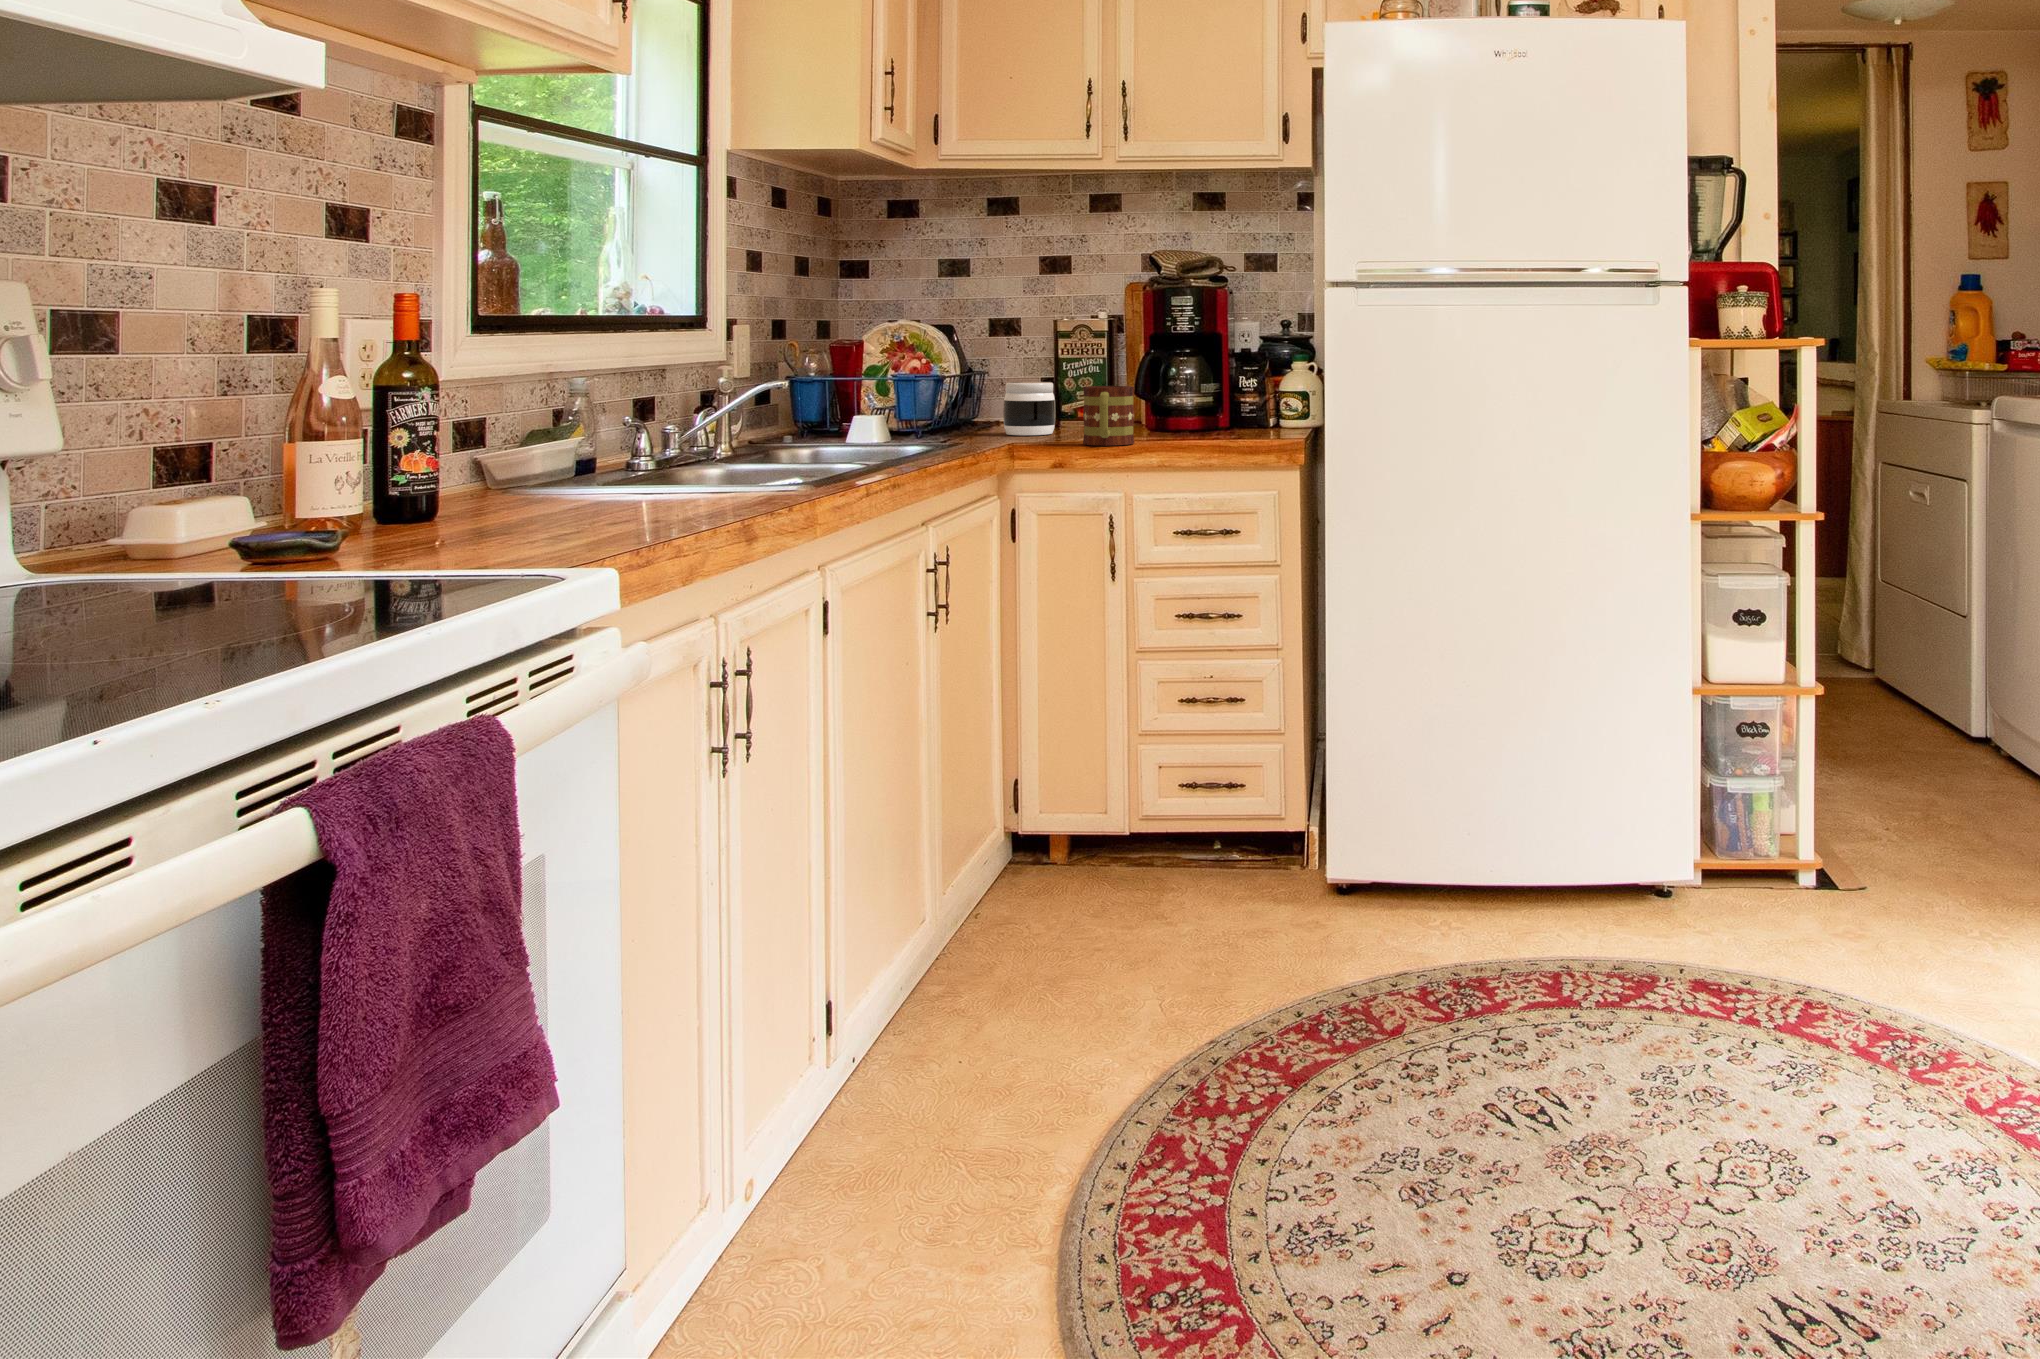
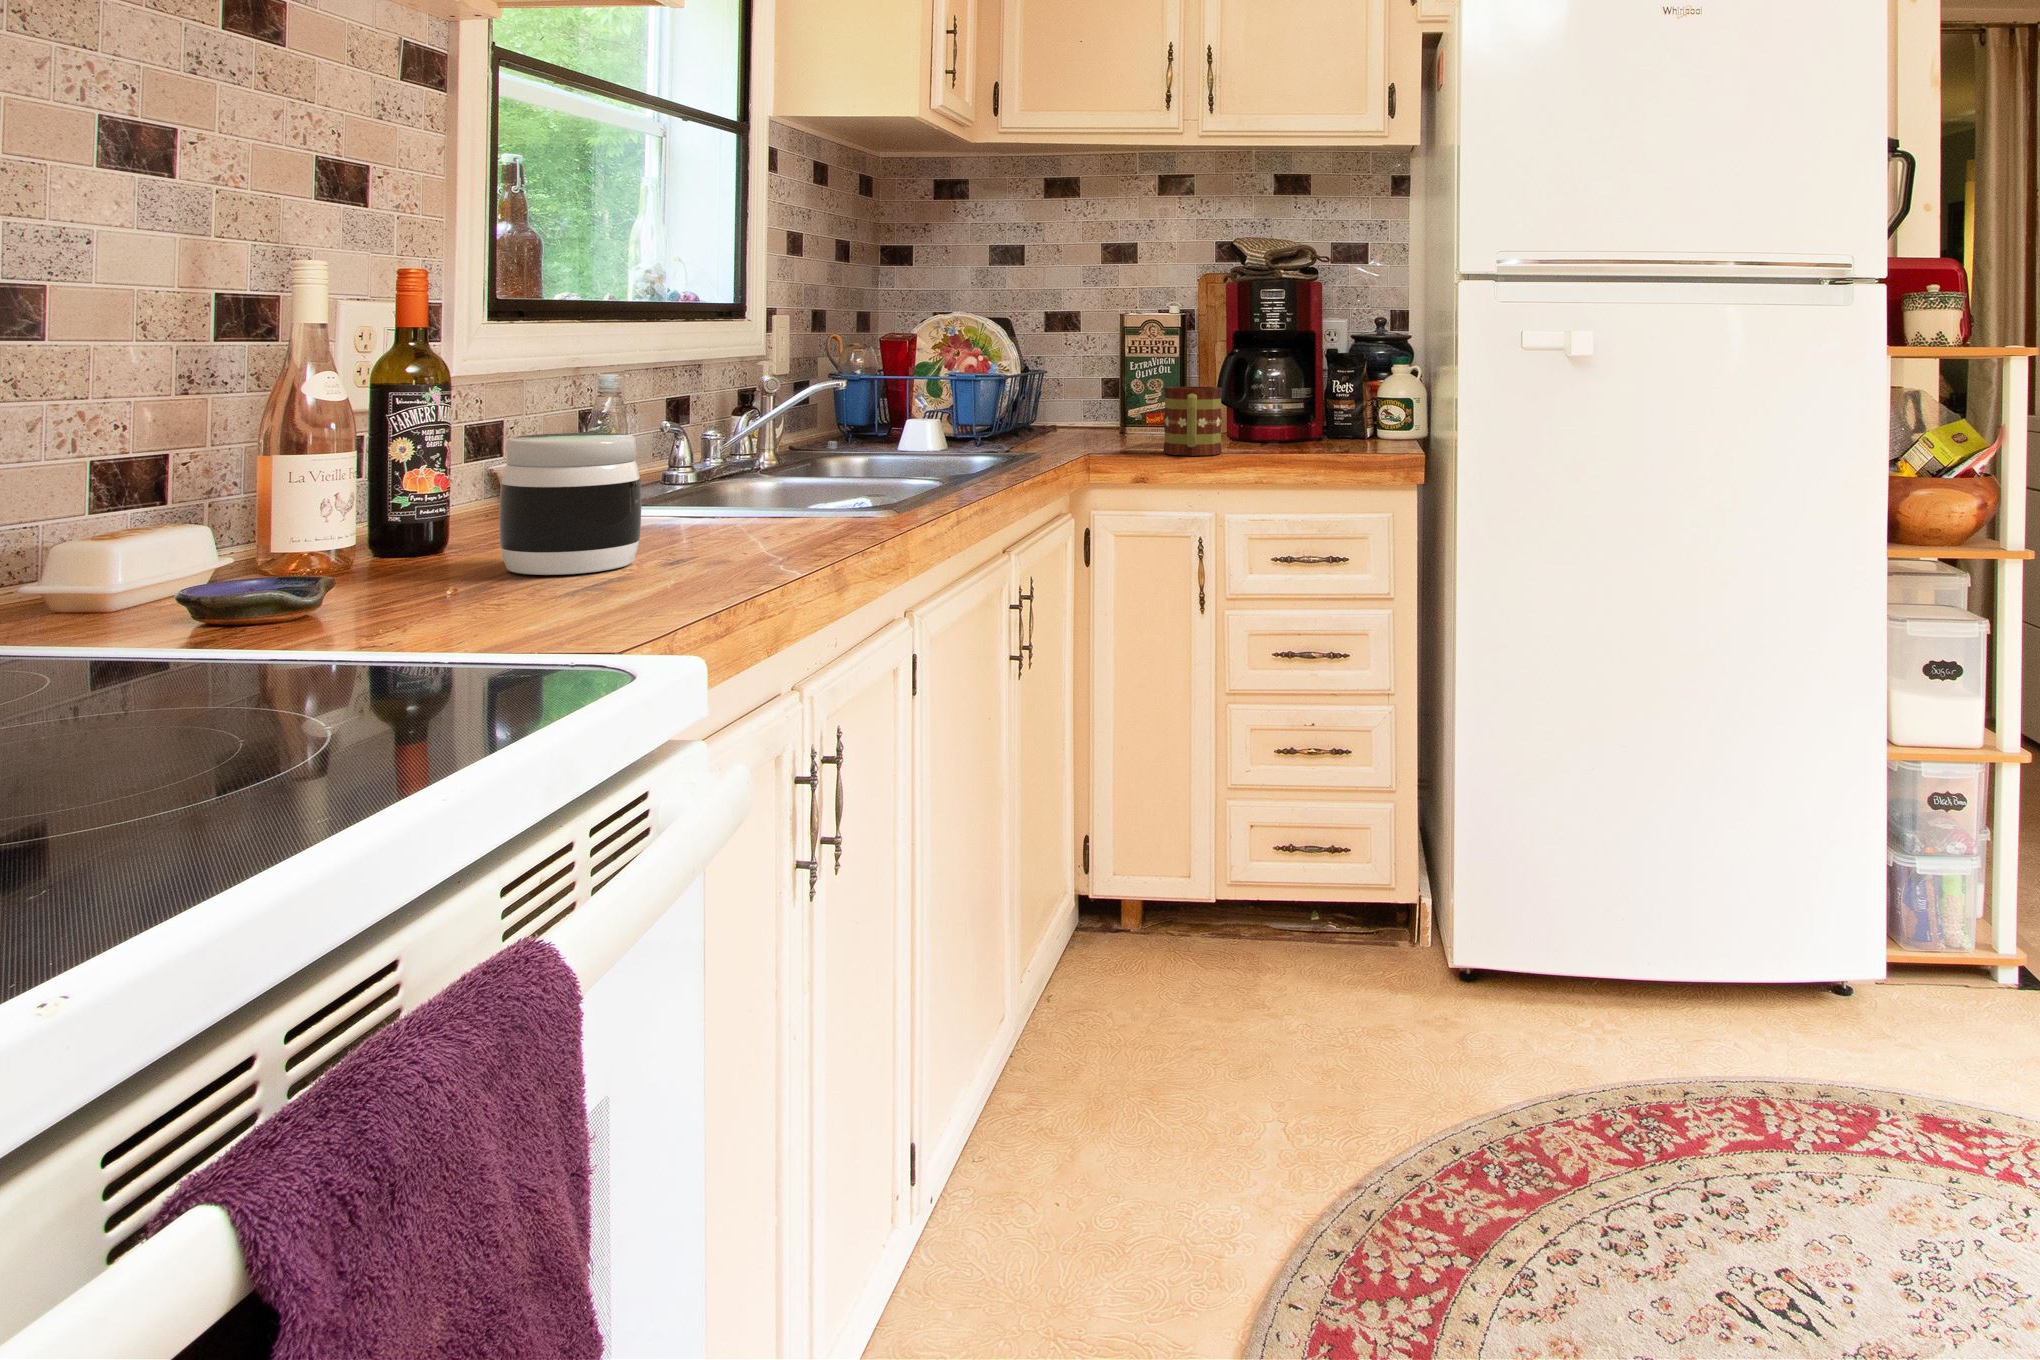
jar: present [1003,382,1055,435] -> present [499,433,641,575]

